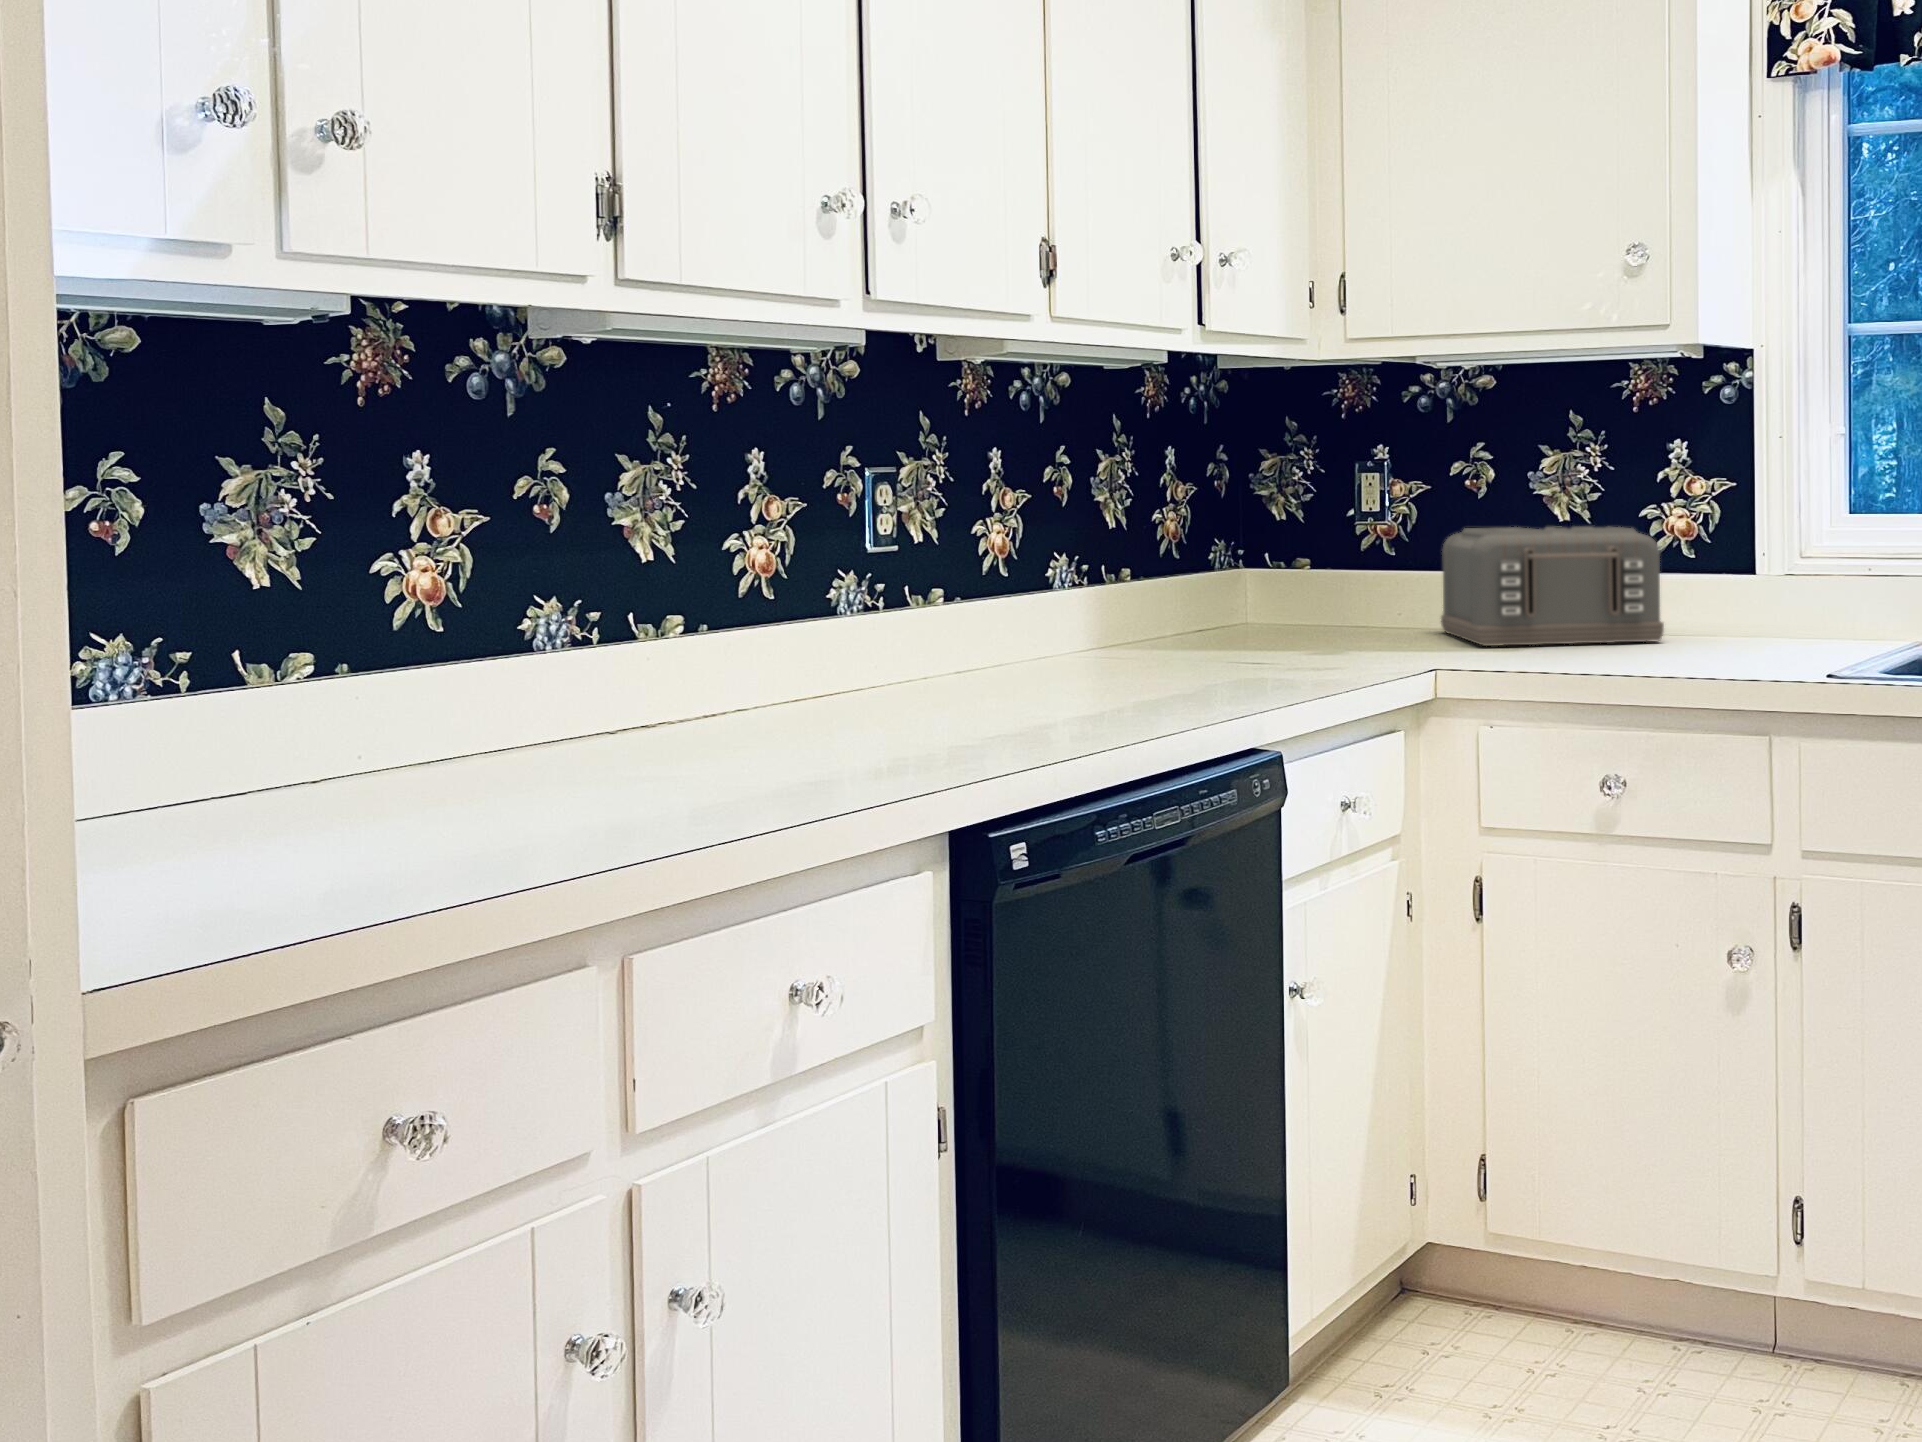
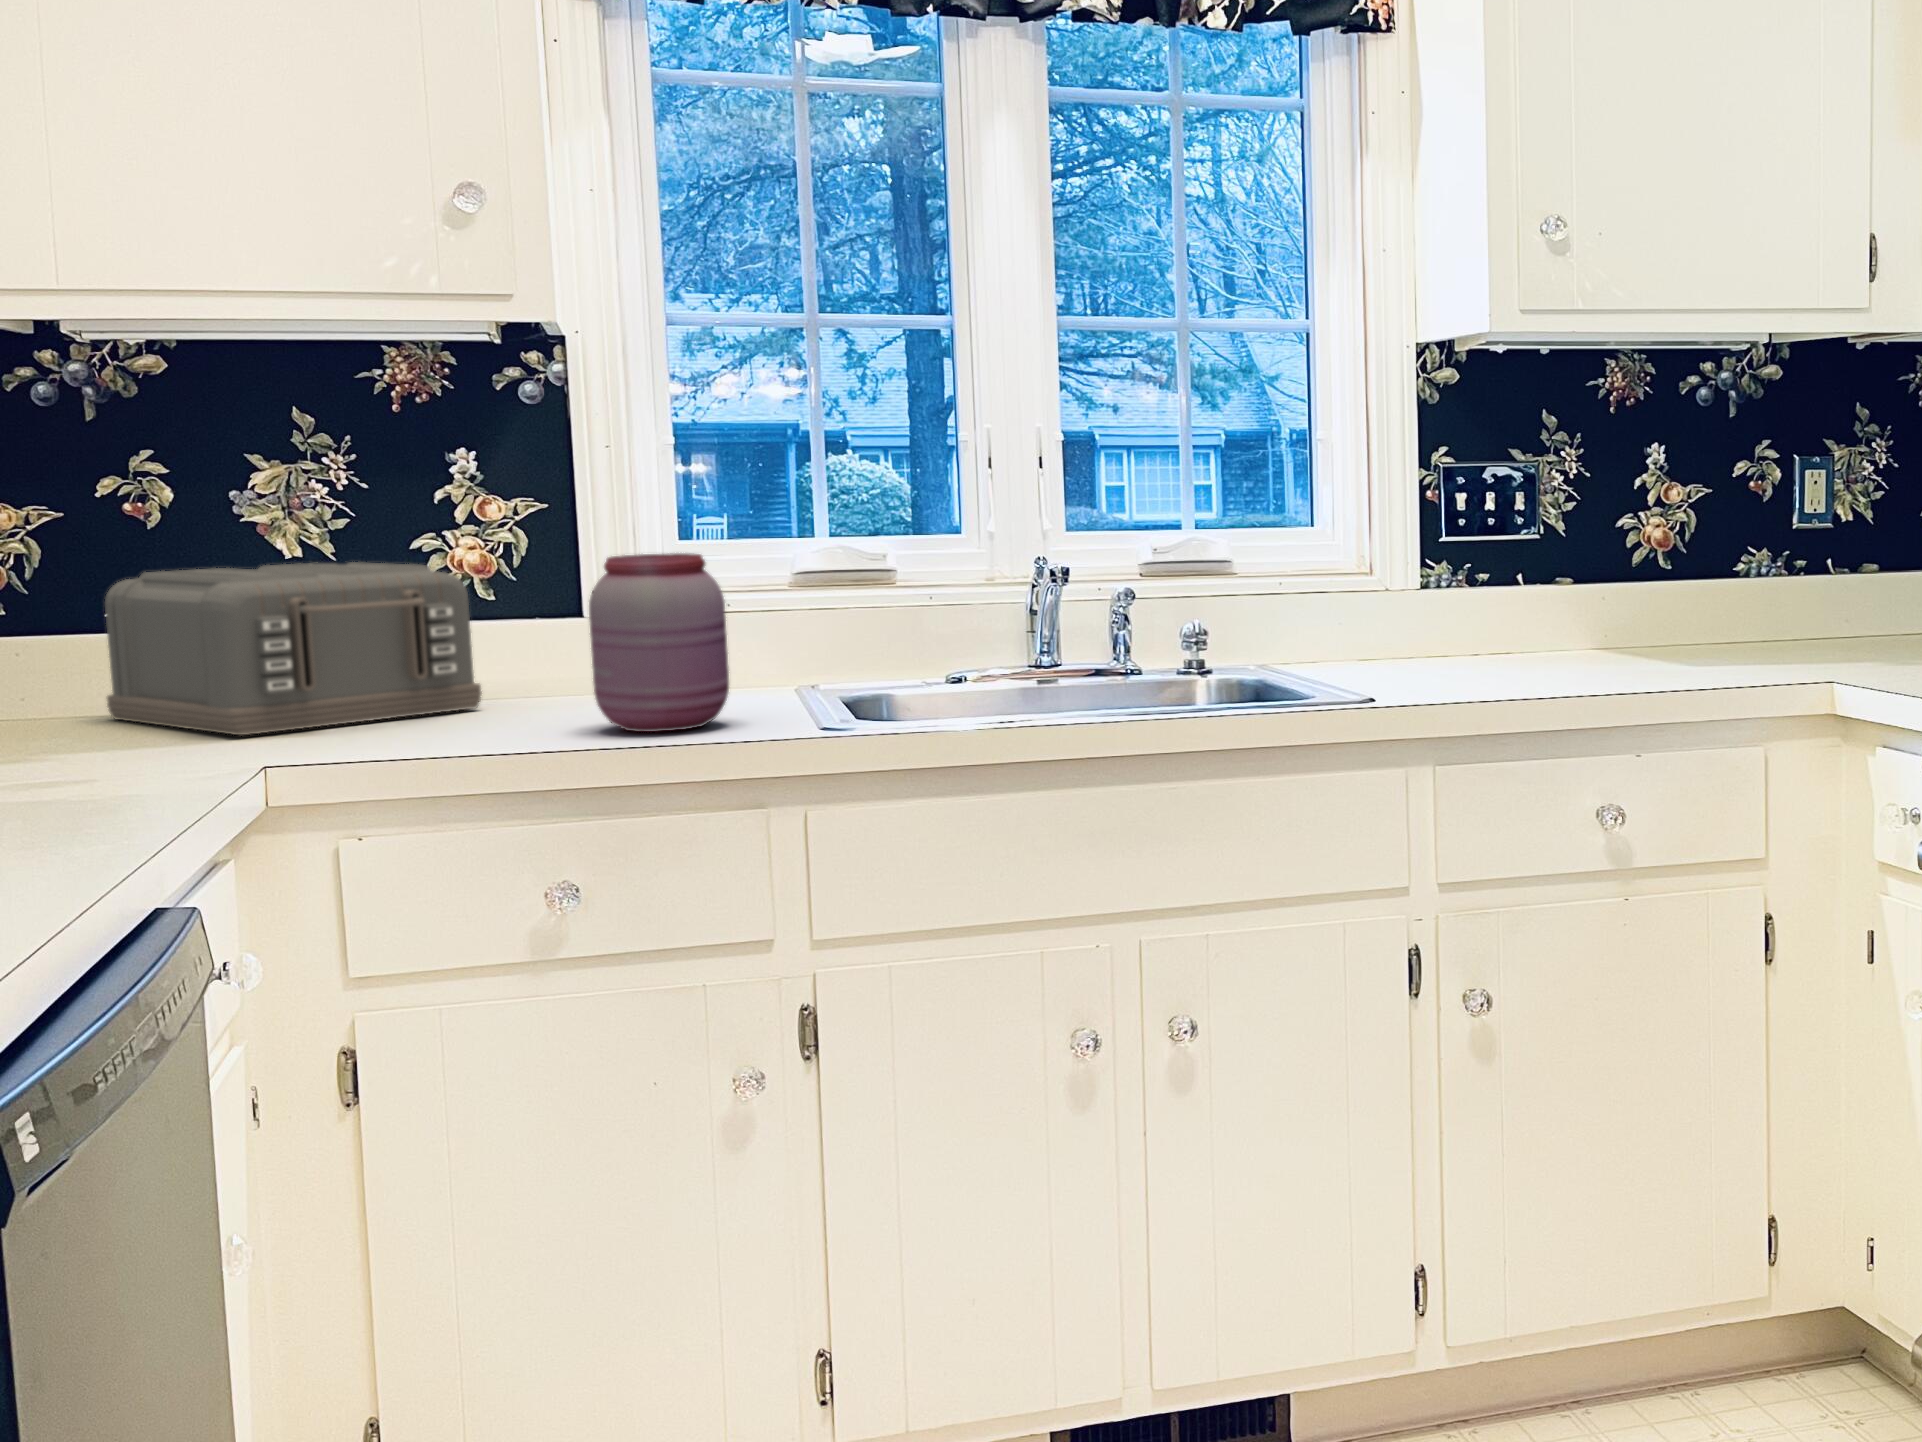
jar: none [1698,521,1804,664] -> present [589,553,729,732]

